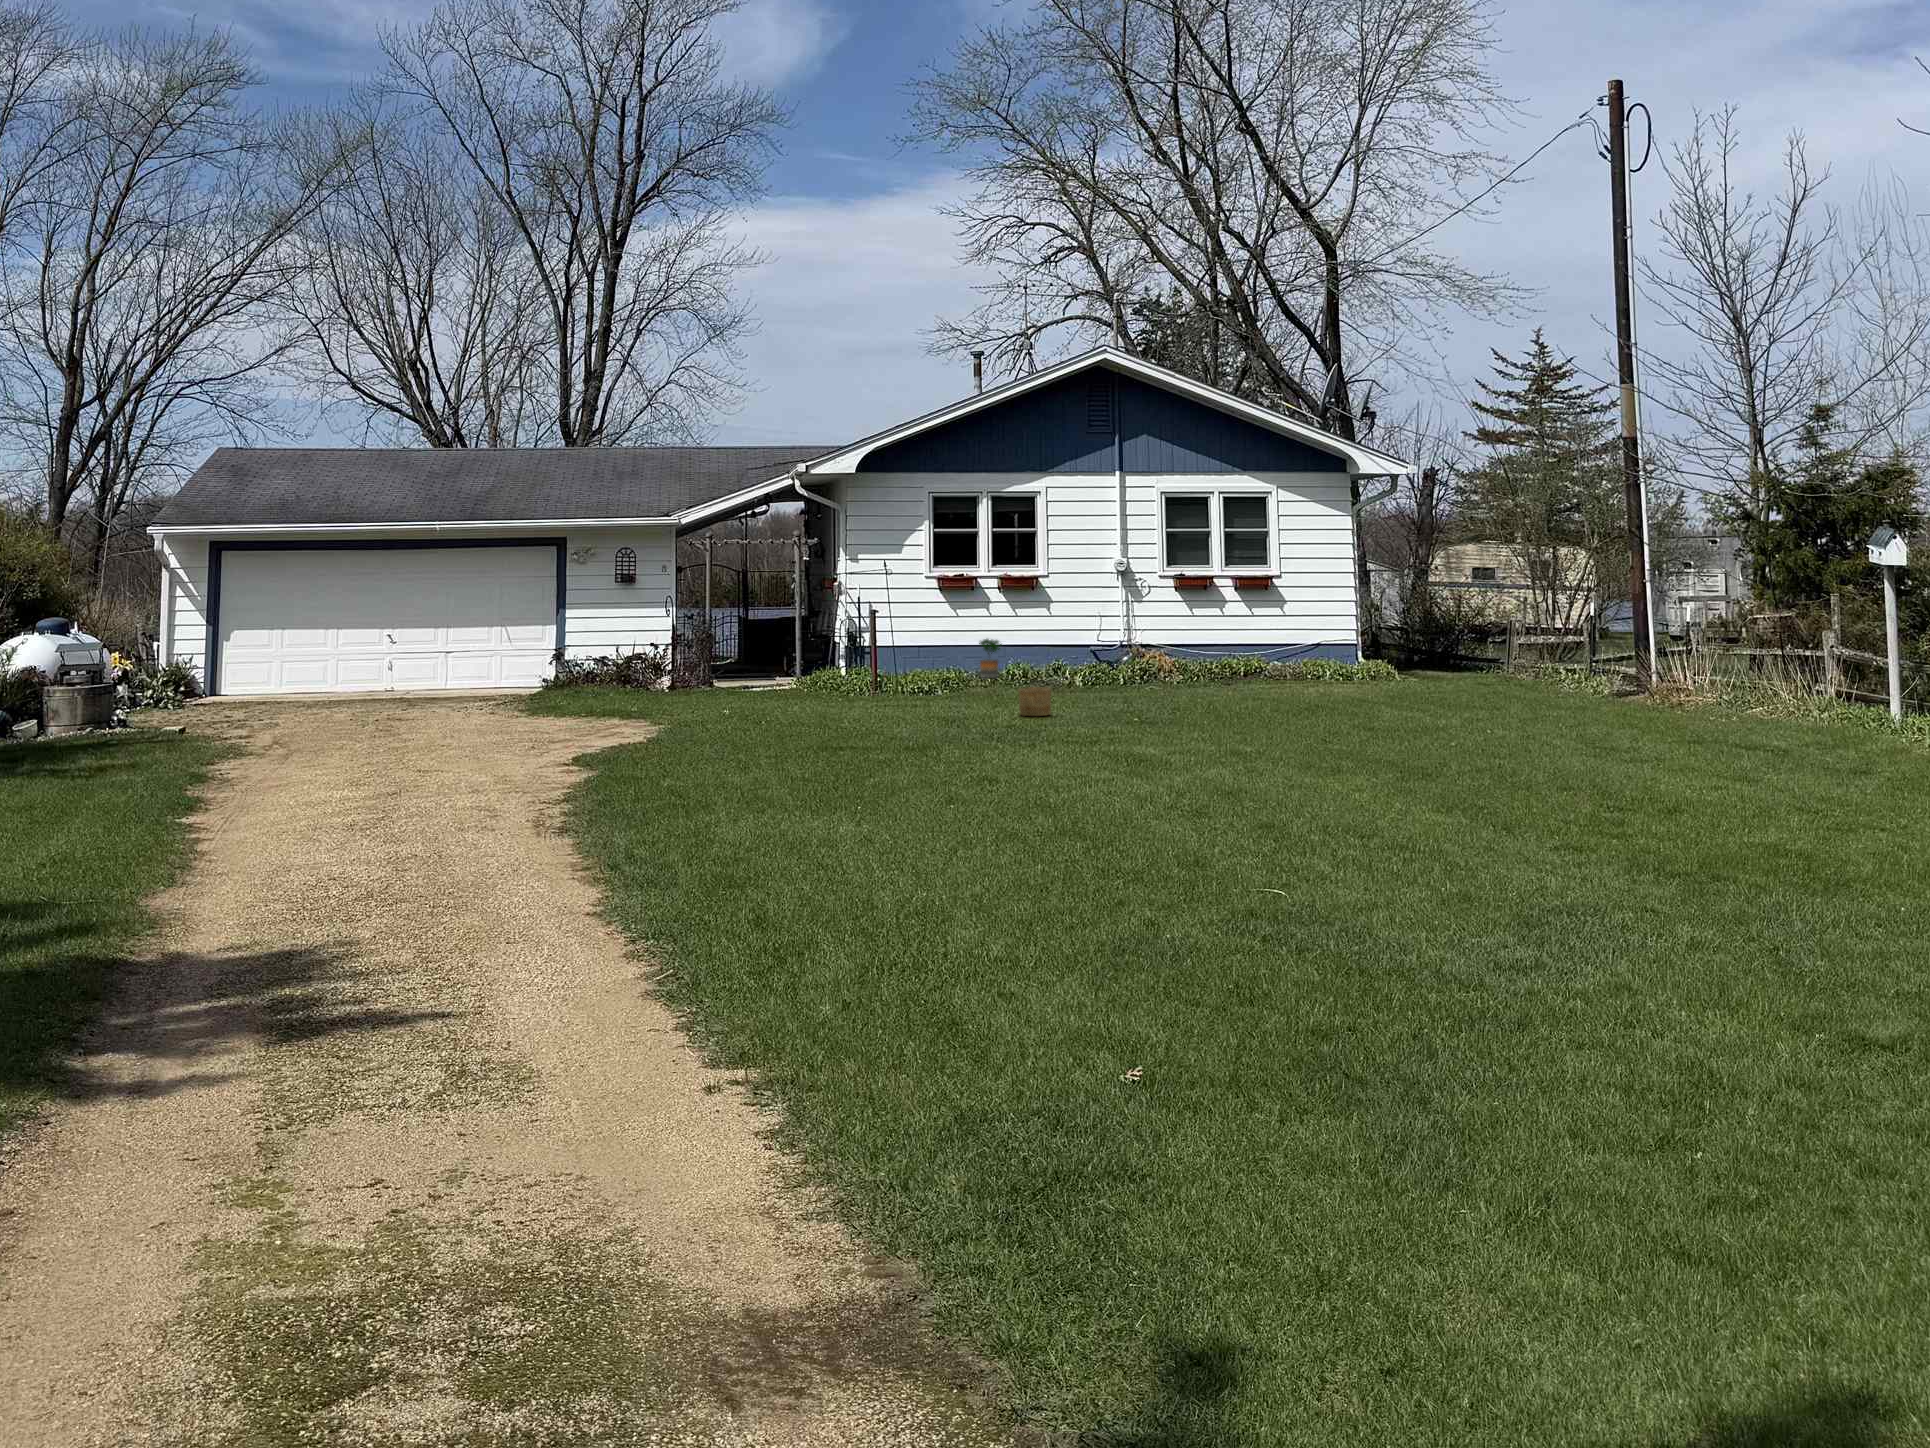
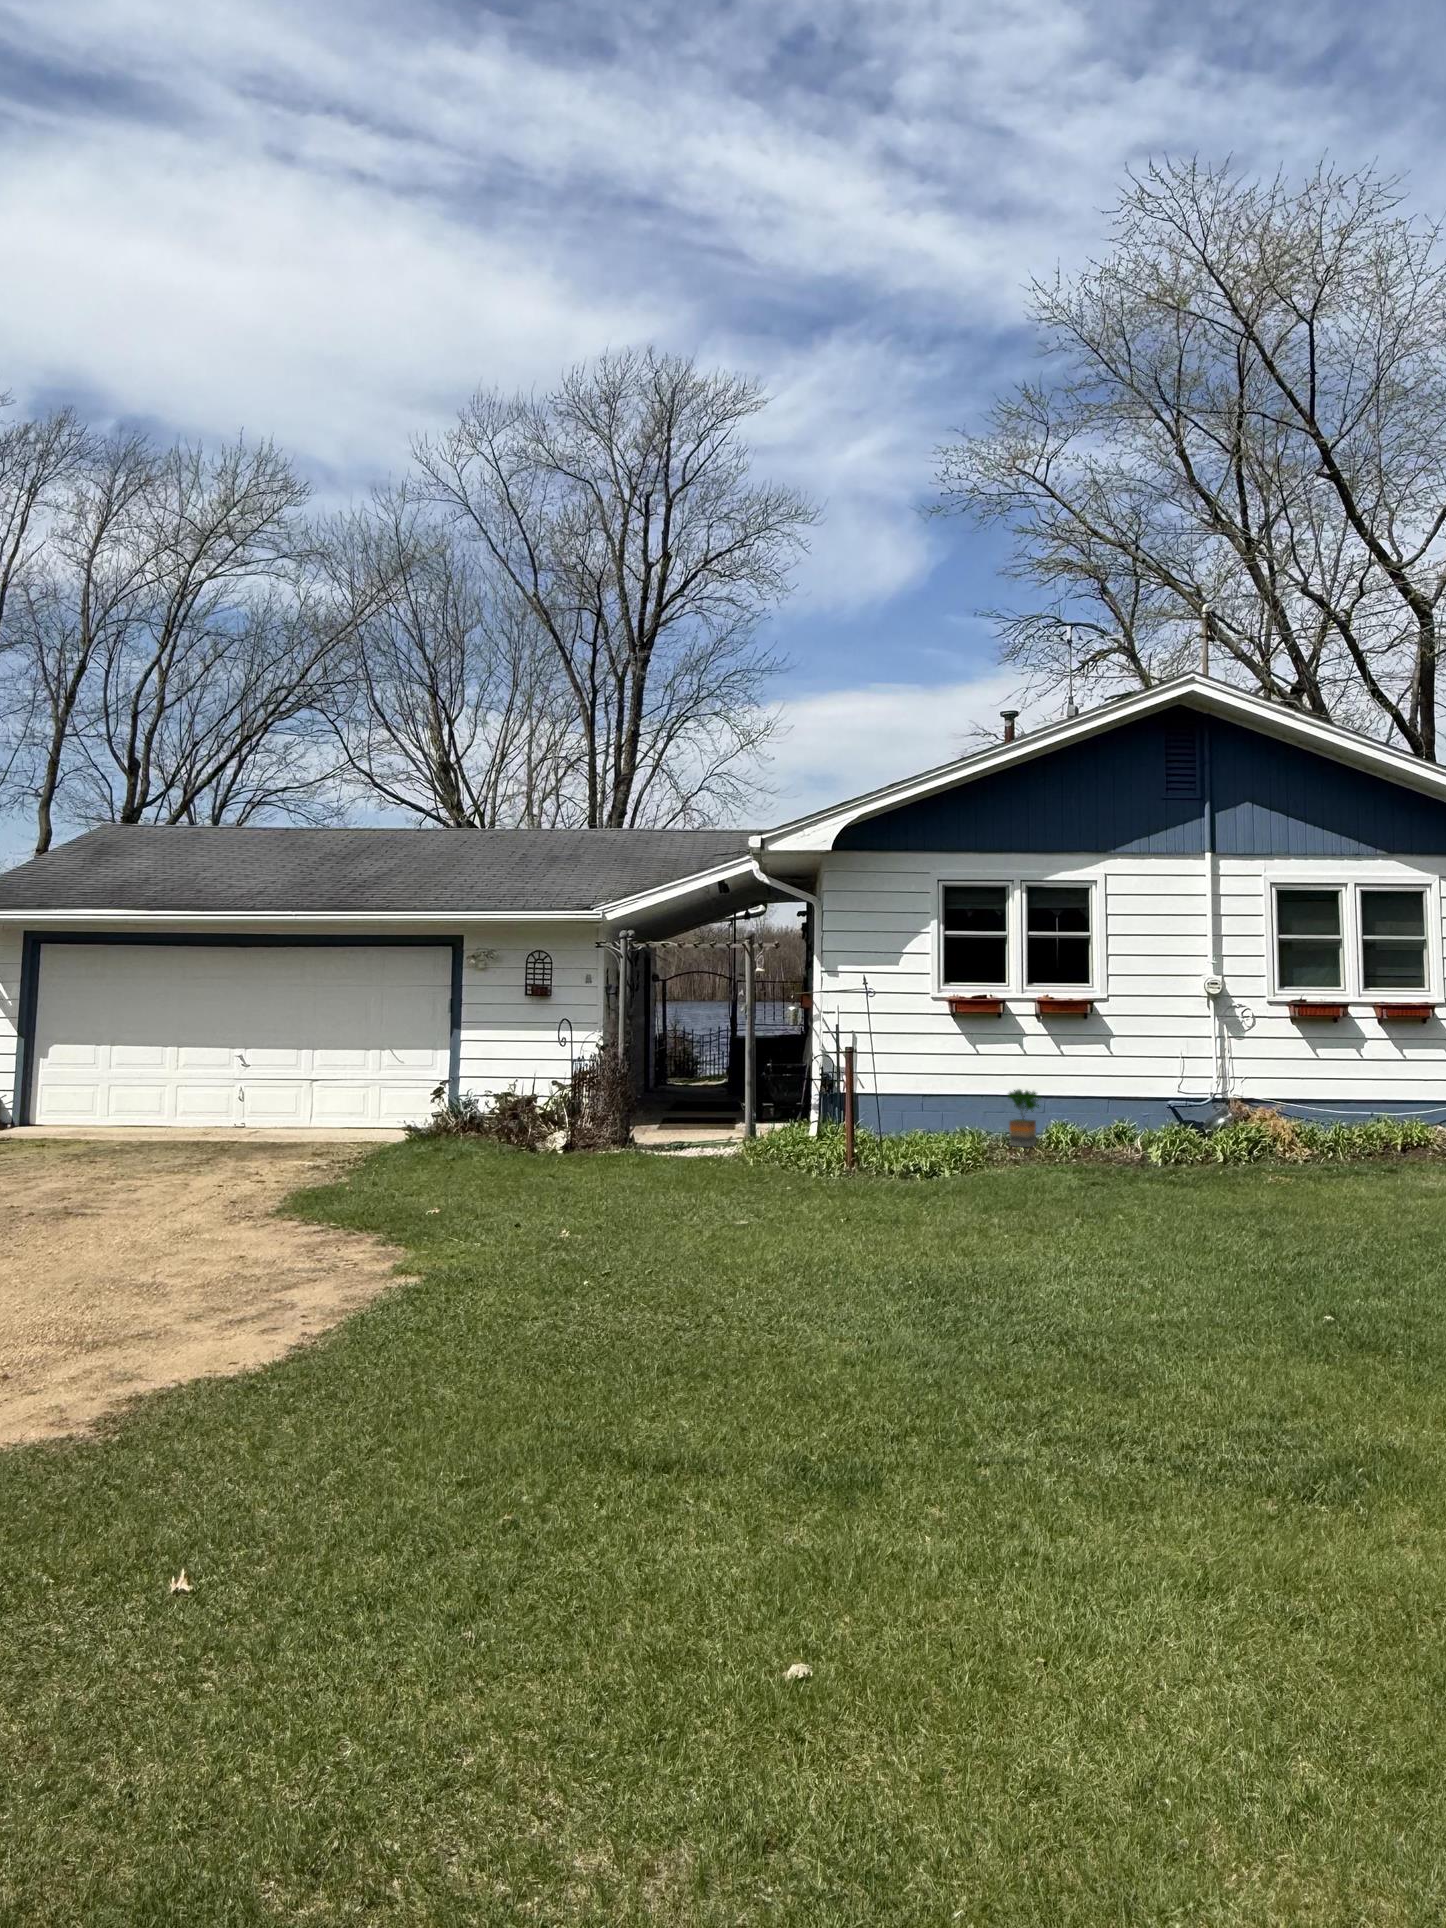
wooden bucket: present [1018,687,1051,716] -> none [1080,1231,1148,1296]

